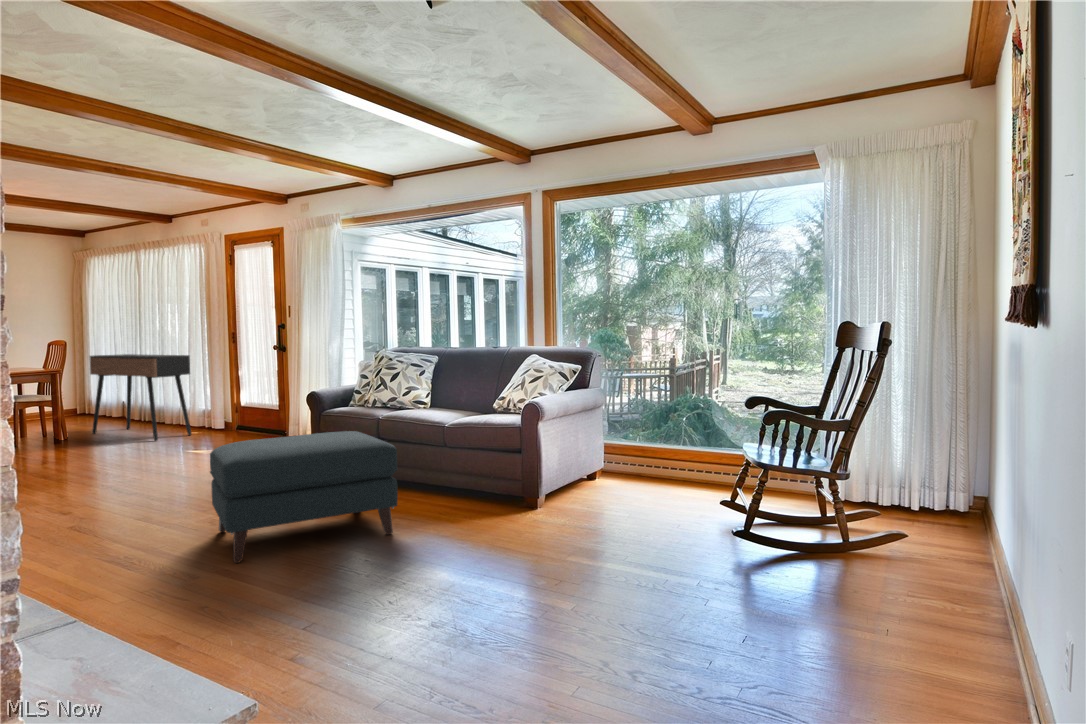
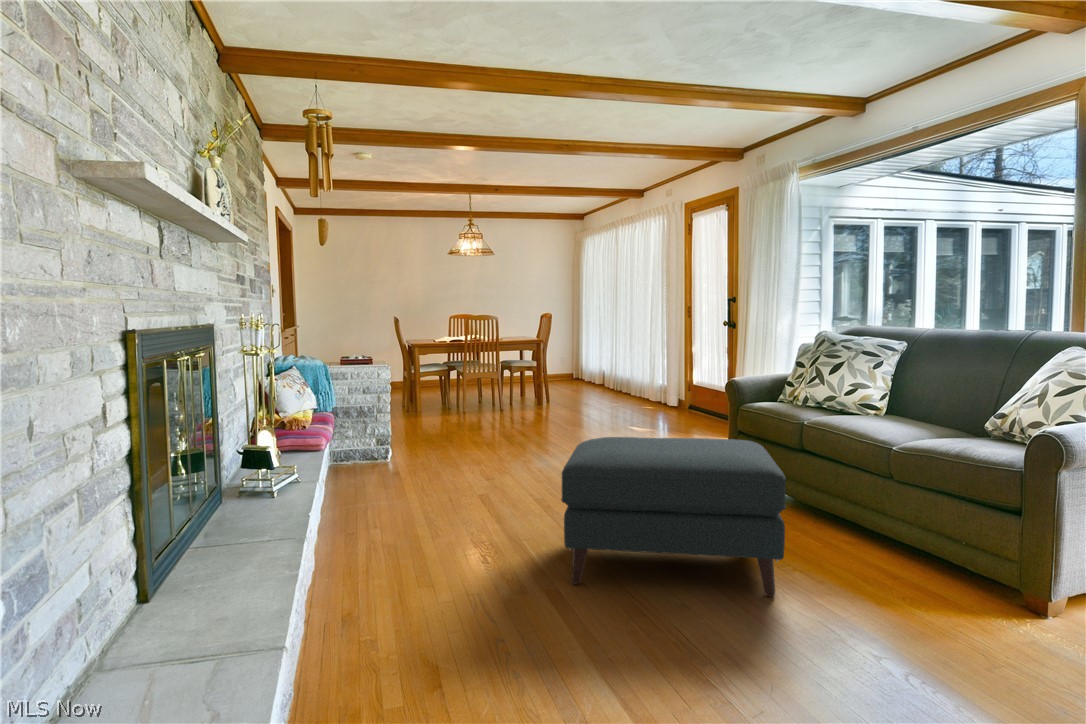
console table: present [90,354,191,441] -> none [568,327,644,413]

